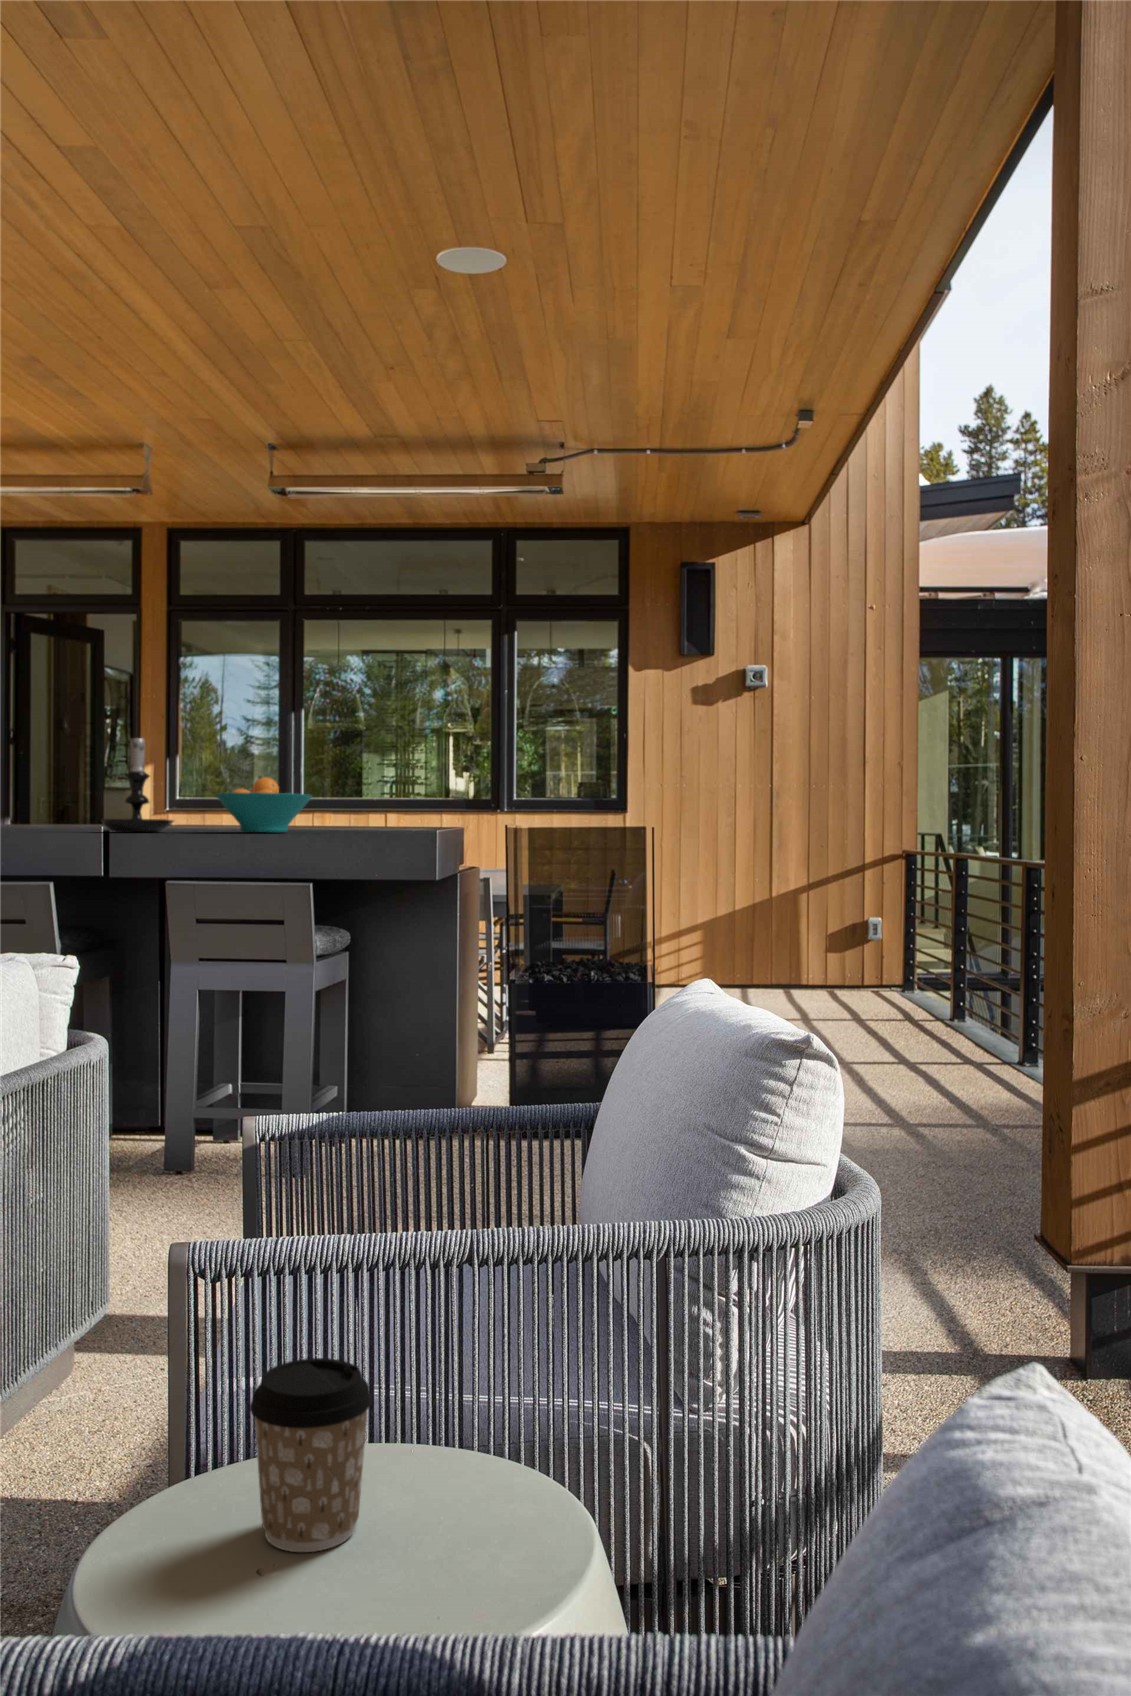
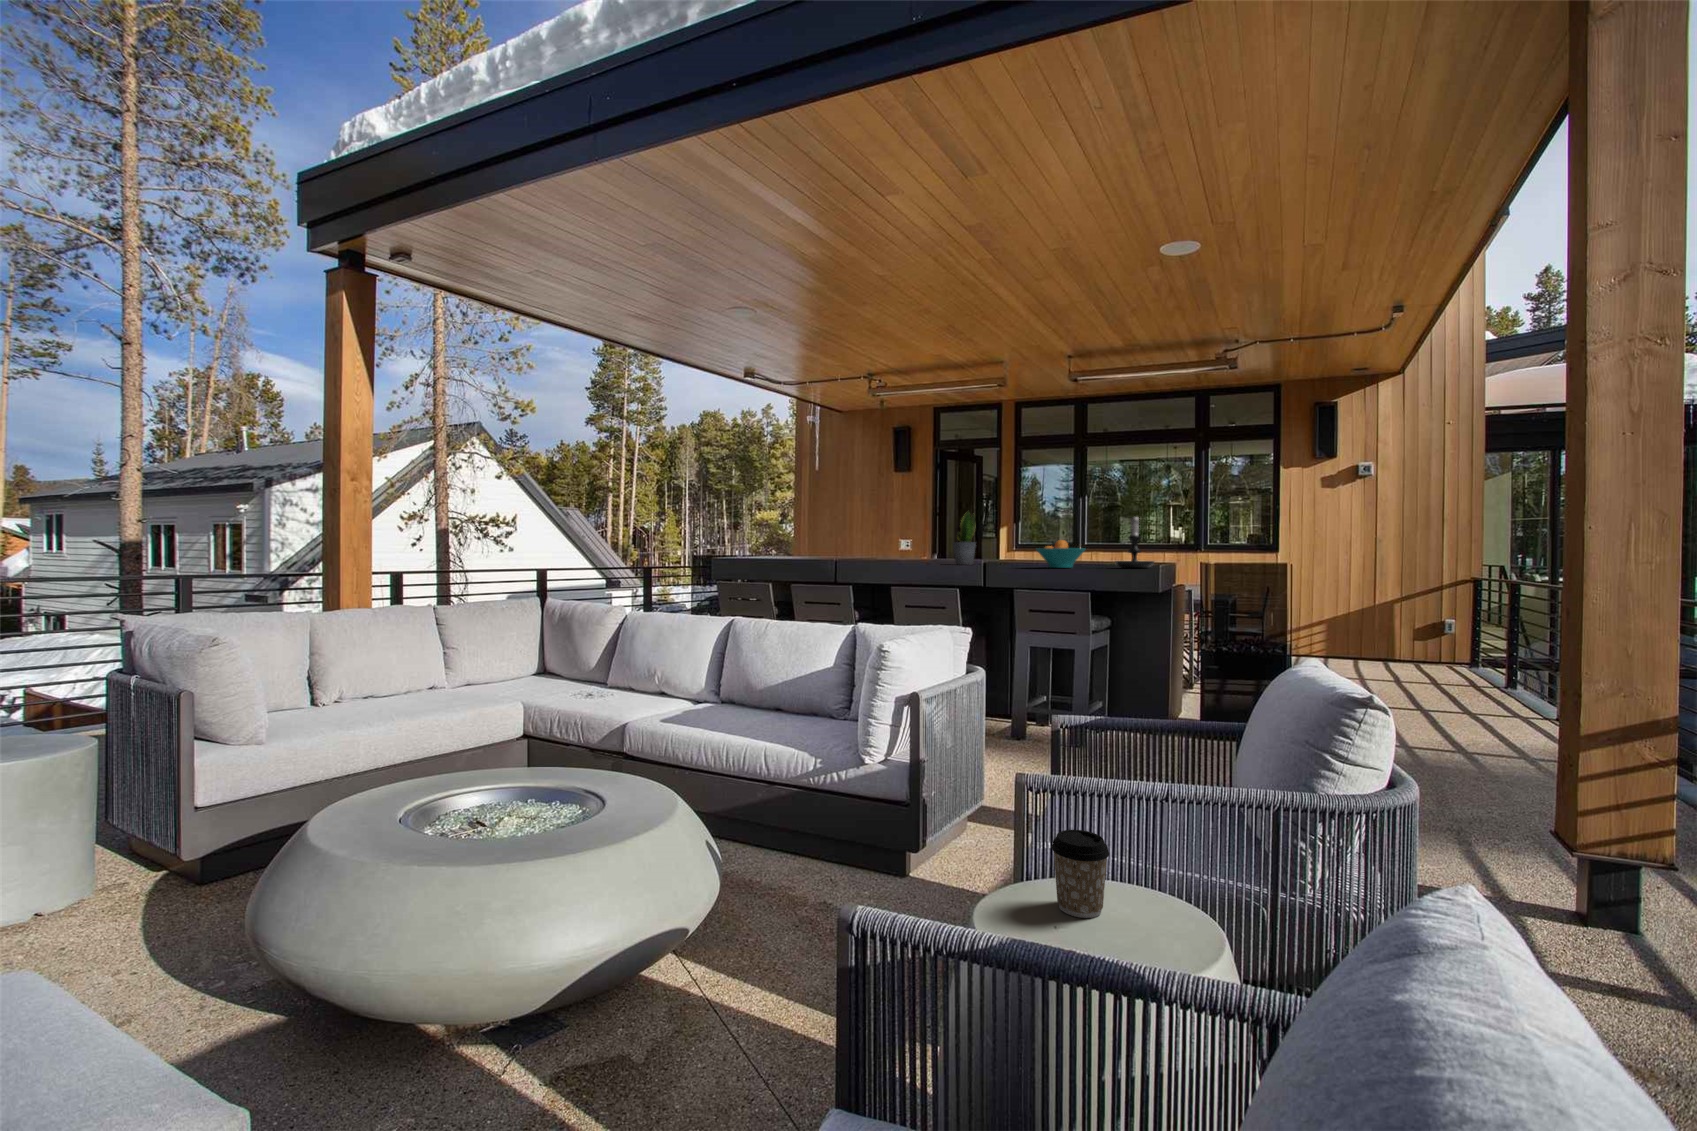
potted plant: none [41,715,94,828] -> present [953,511,976,565]
candle holder: present [102,738,173,832] -> present [1116,517,1154,568]

